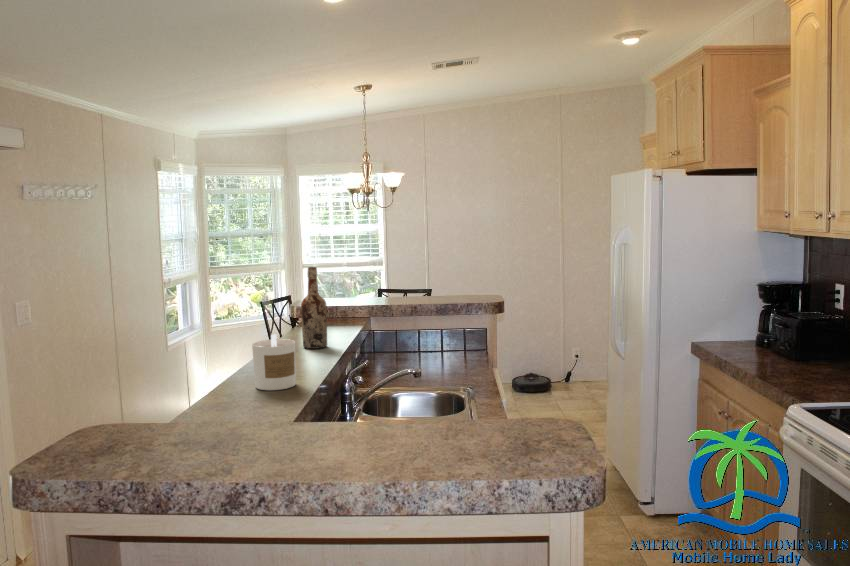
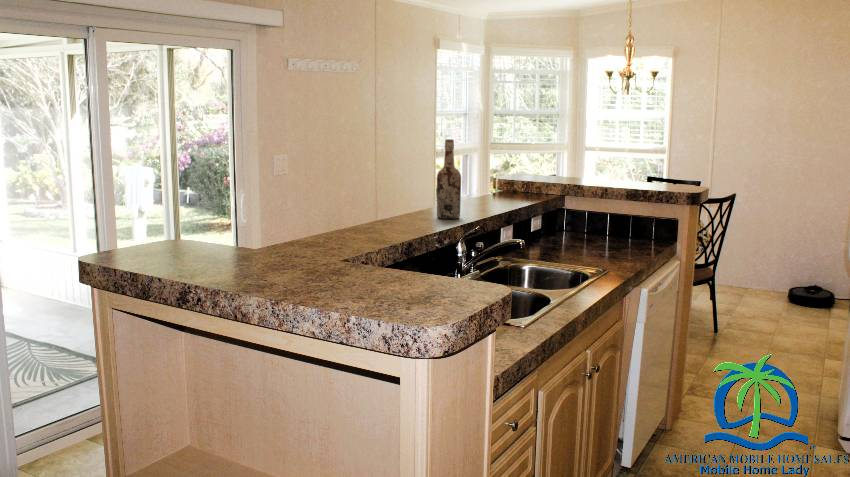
candle: present [252,334,296,390] -> none [336,192,374,242]

